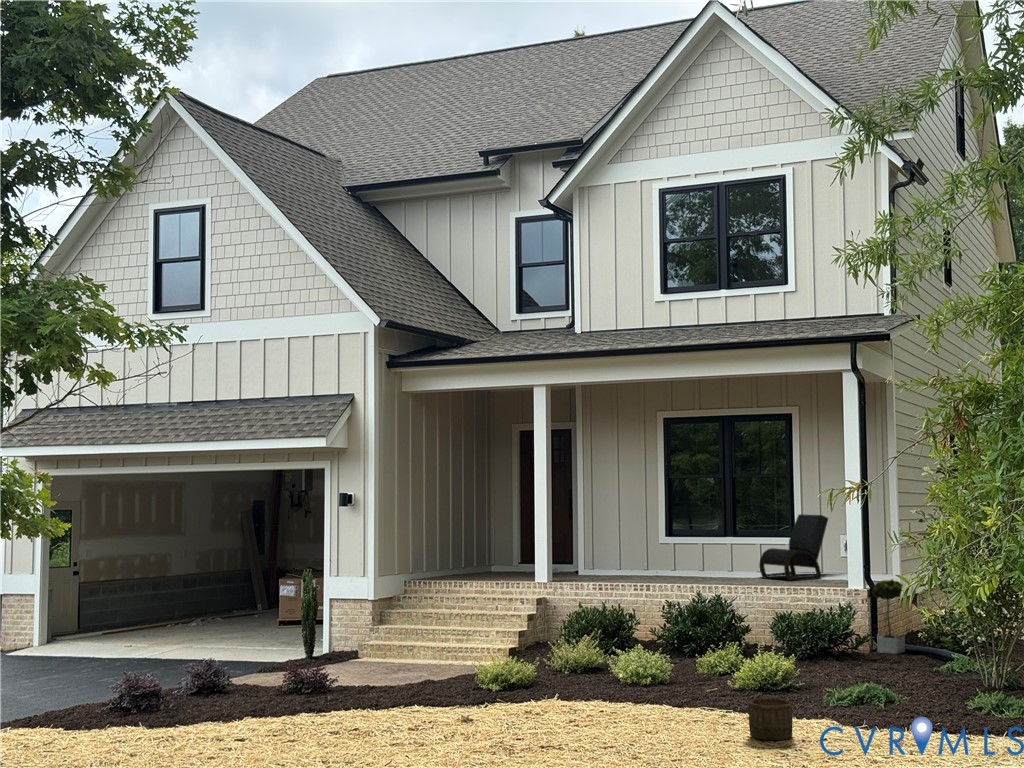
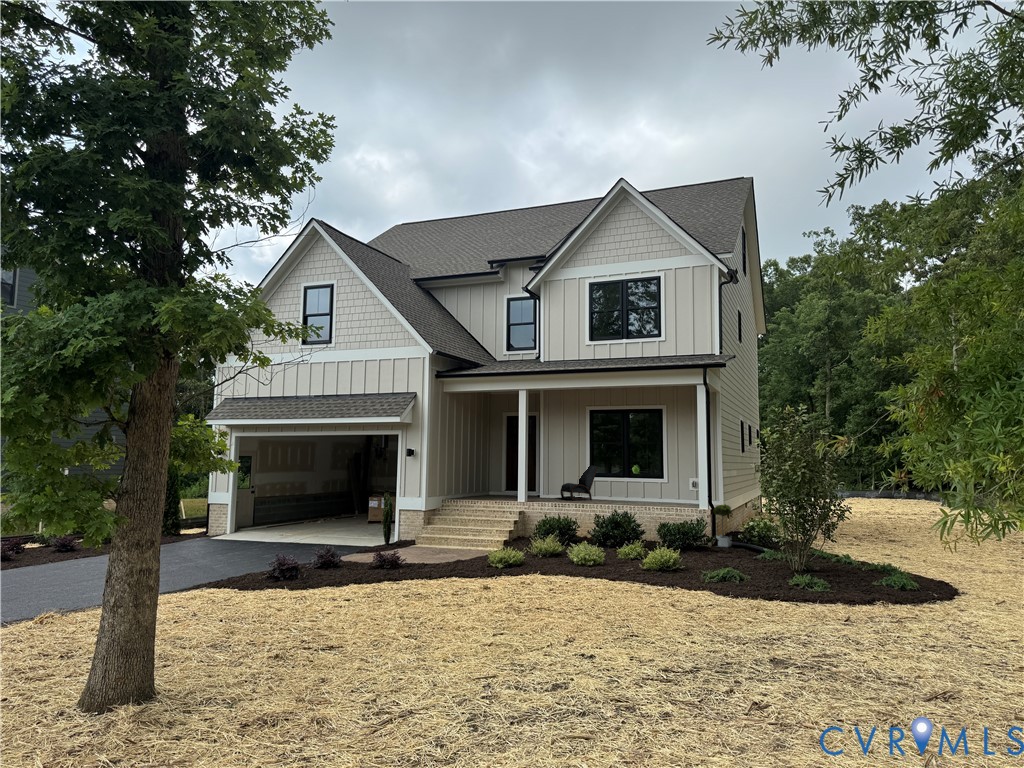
lounge chair: present [759,514,828,581] -> present [560,466,598,501]
wooden bucket: present [747,698,793,740] -> none [664,578,692,605]

